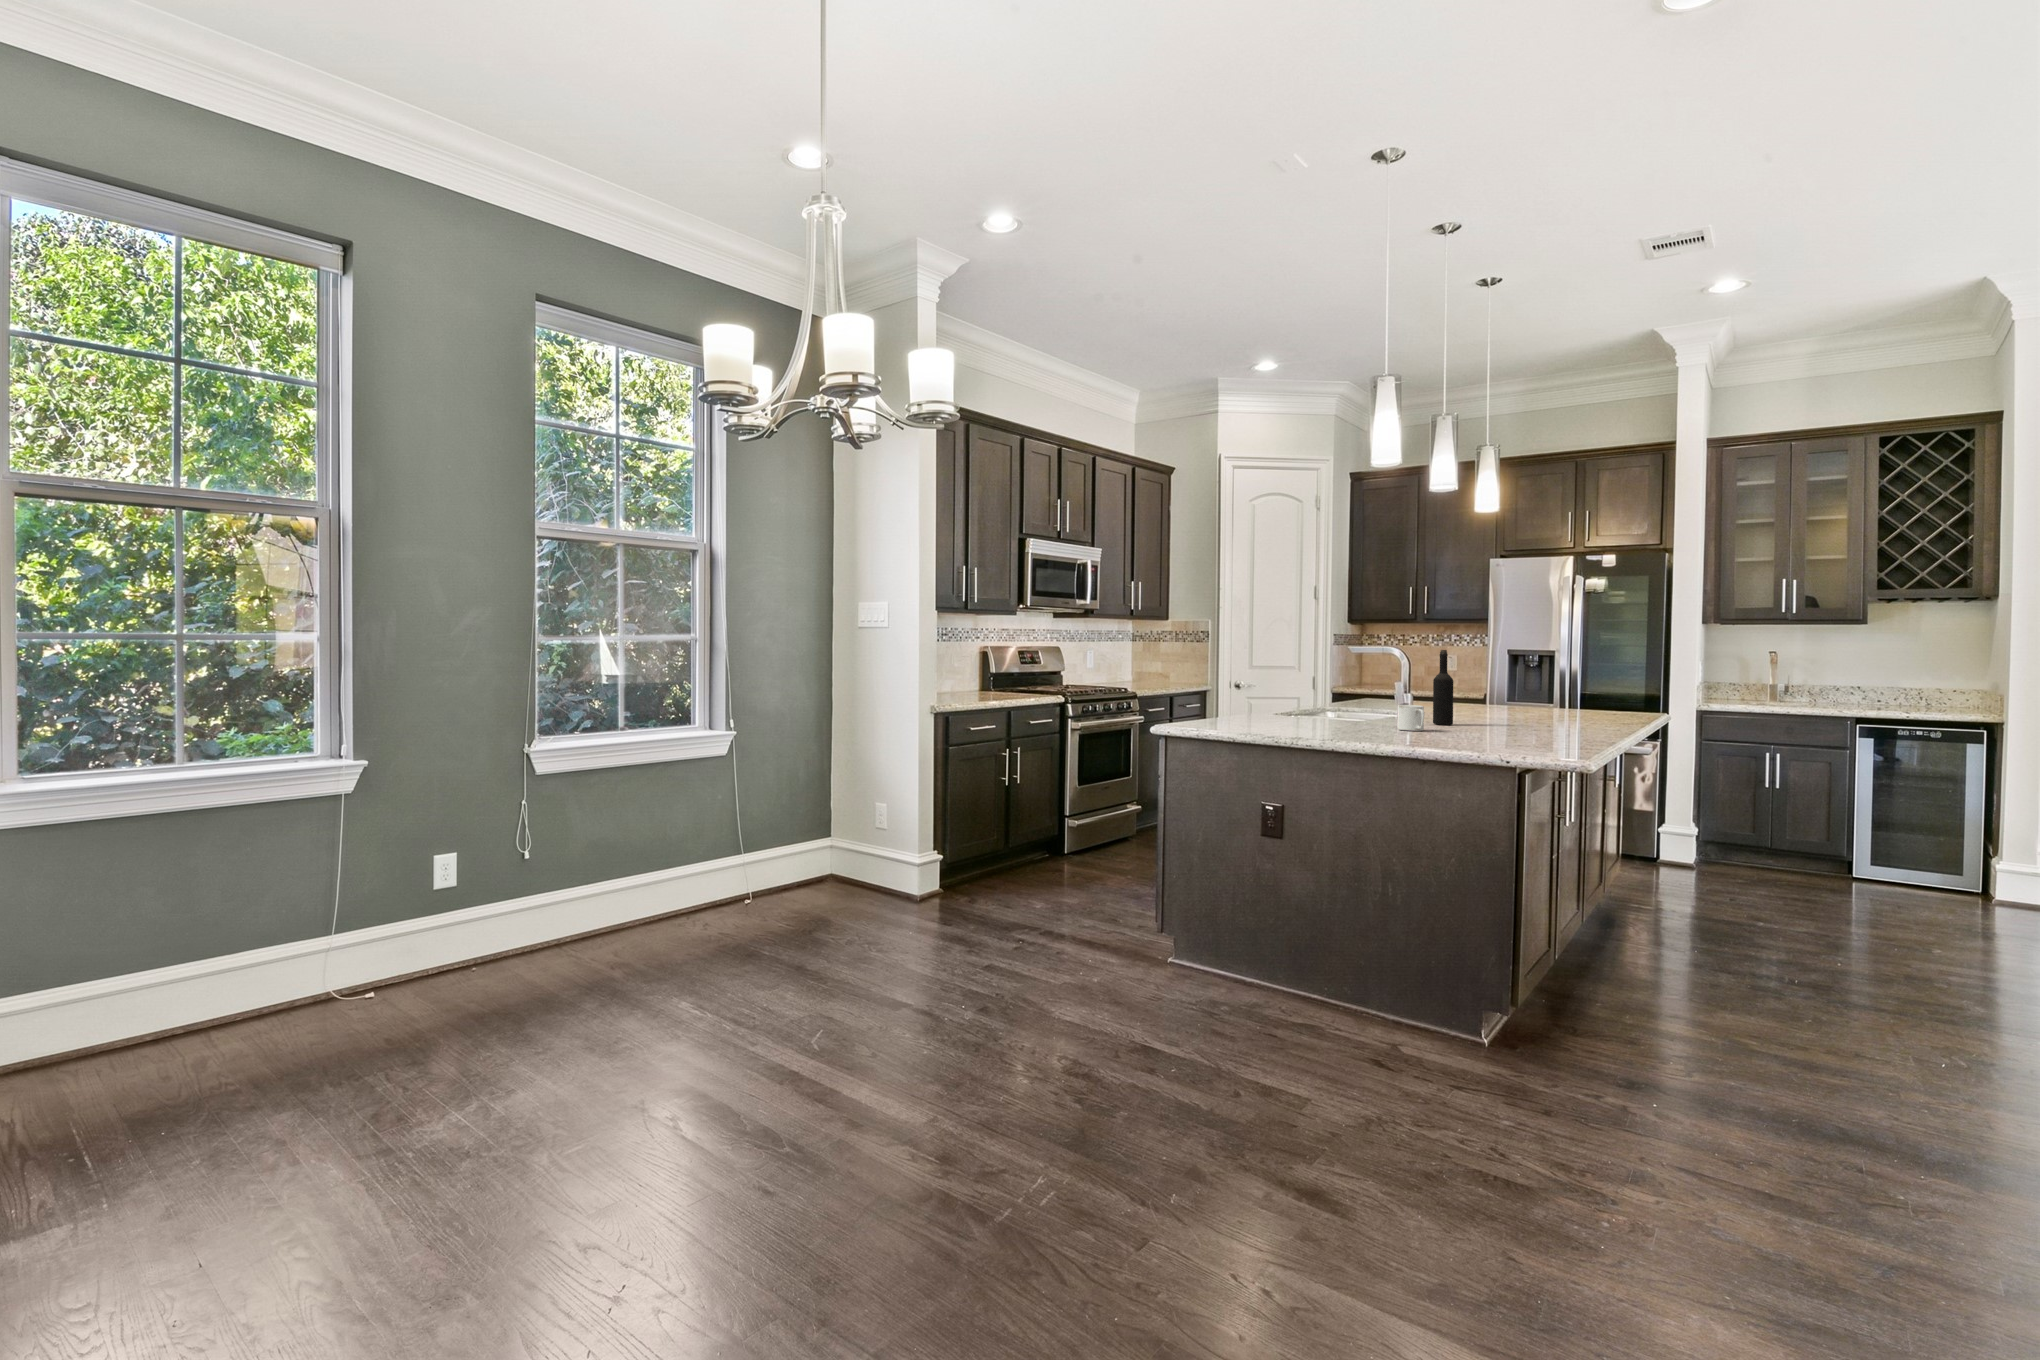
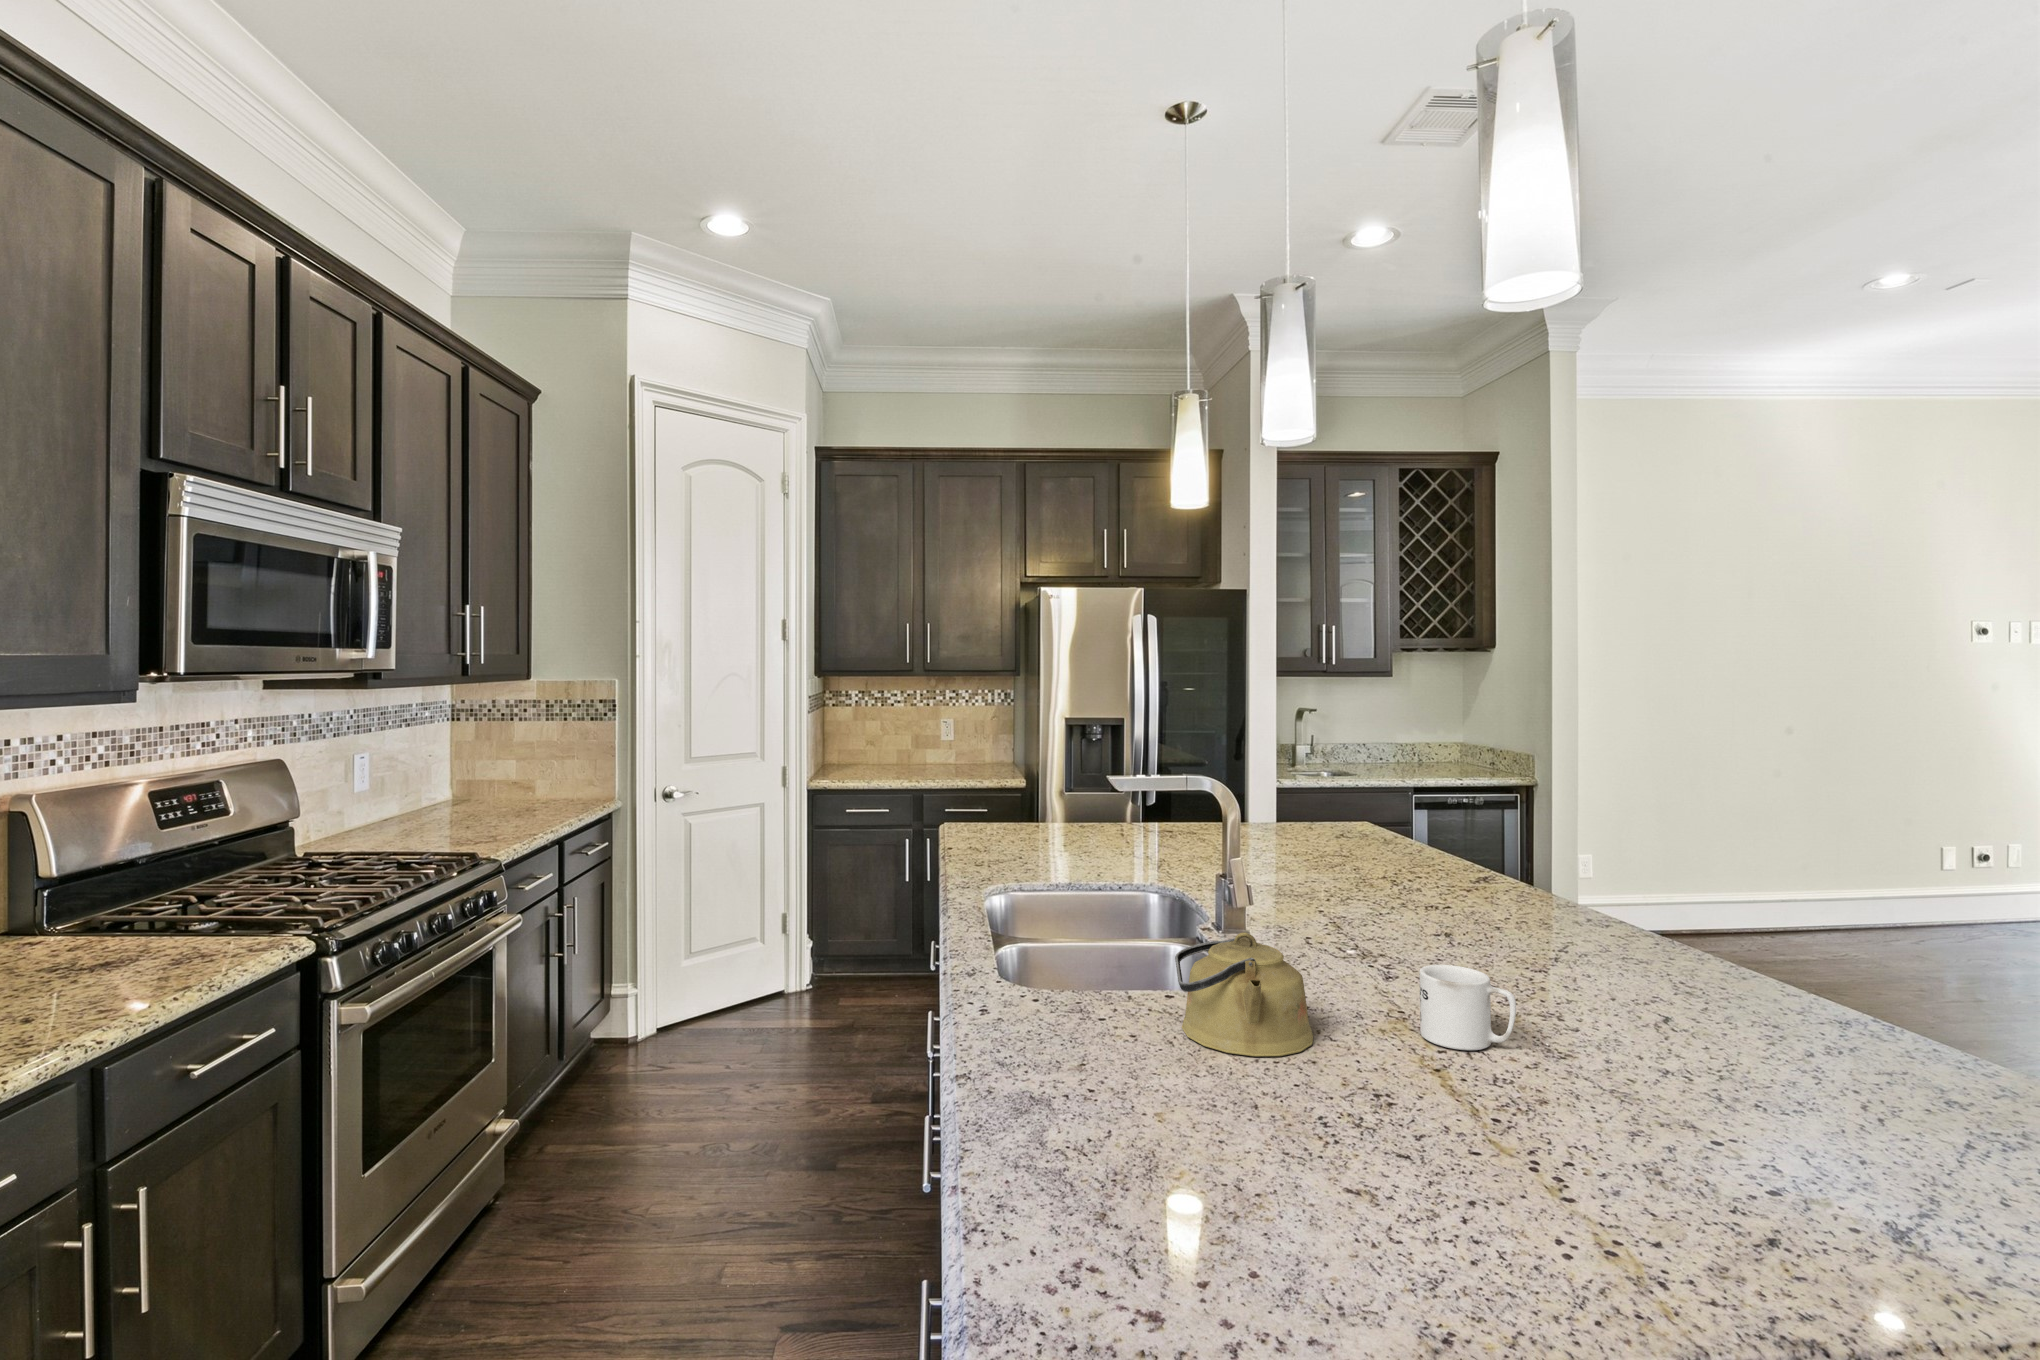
wine bottle: present [1433,650,1453,725] -> none [1329,788,1373,962]
kettle: none [1307,689,1363,727] -> present [1175,933,1313,1056]

